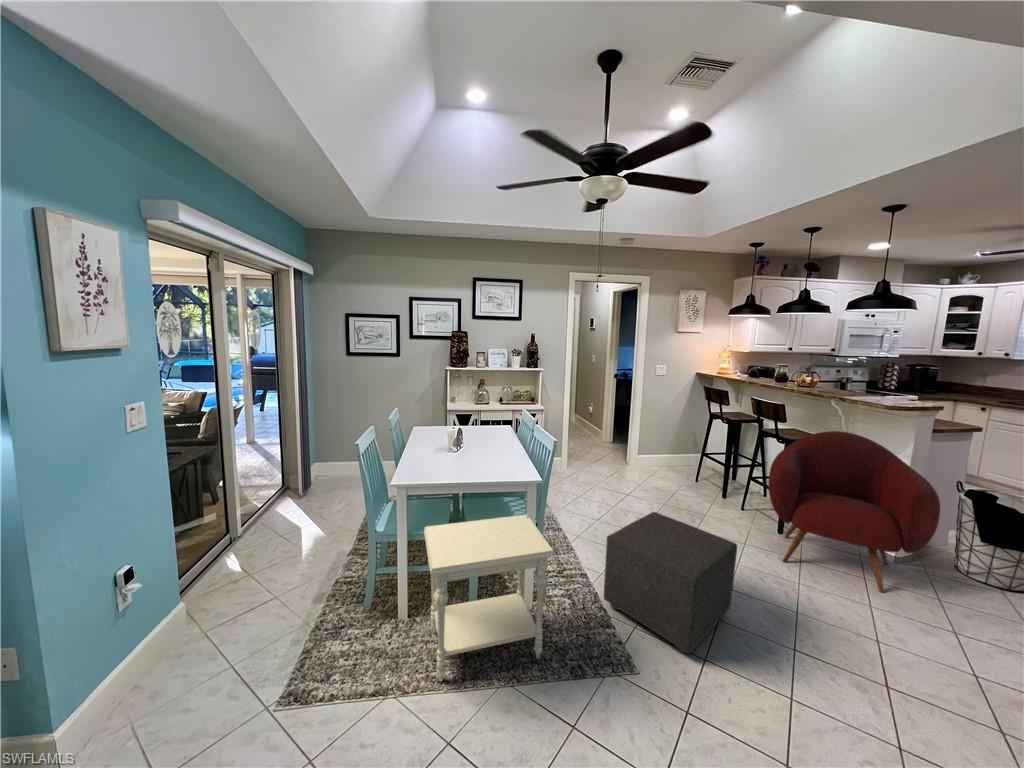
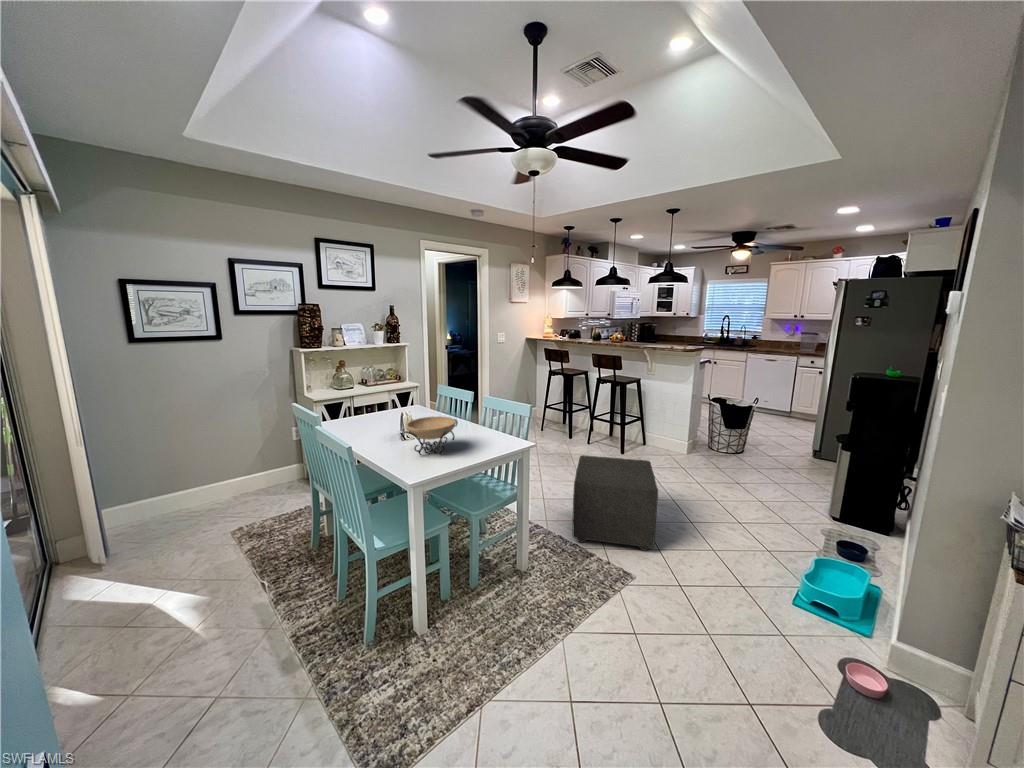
armchair: present [768,431,940,593] -> none [619,372,719,473]
decorative bowl: none [418,433,480,469] -> present [401,416,458,455]
side table: present [424,515,554,682] -> none [450,481,582,662]

